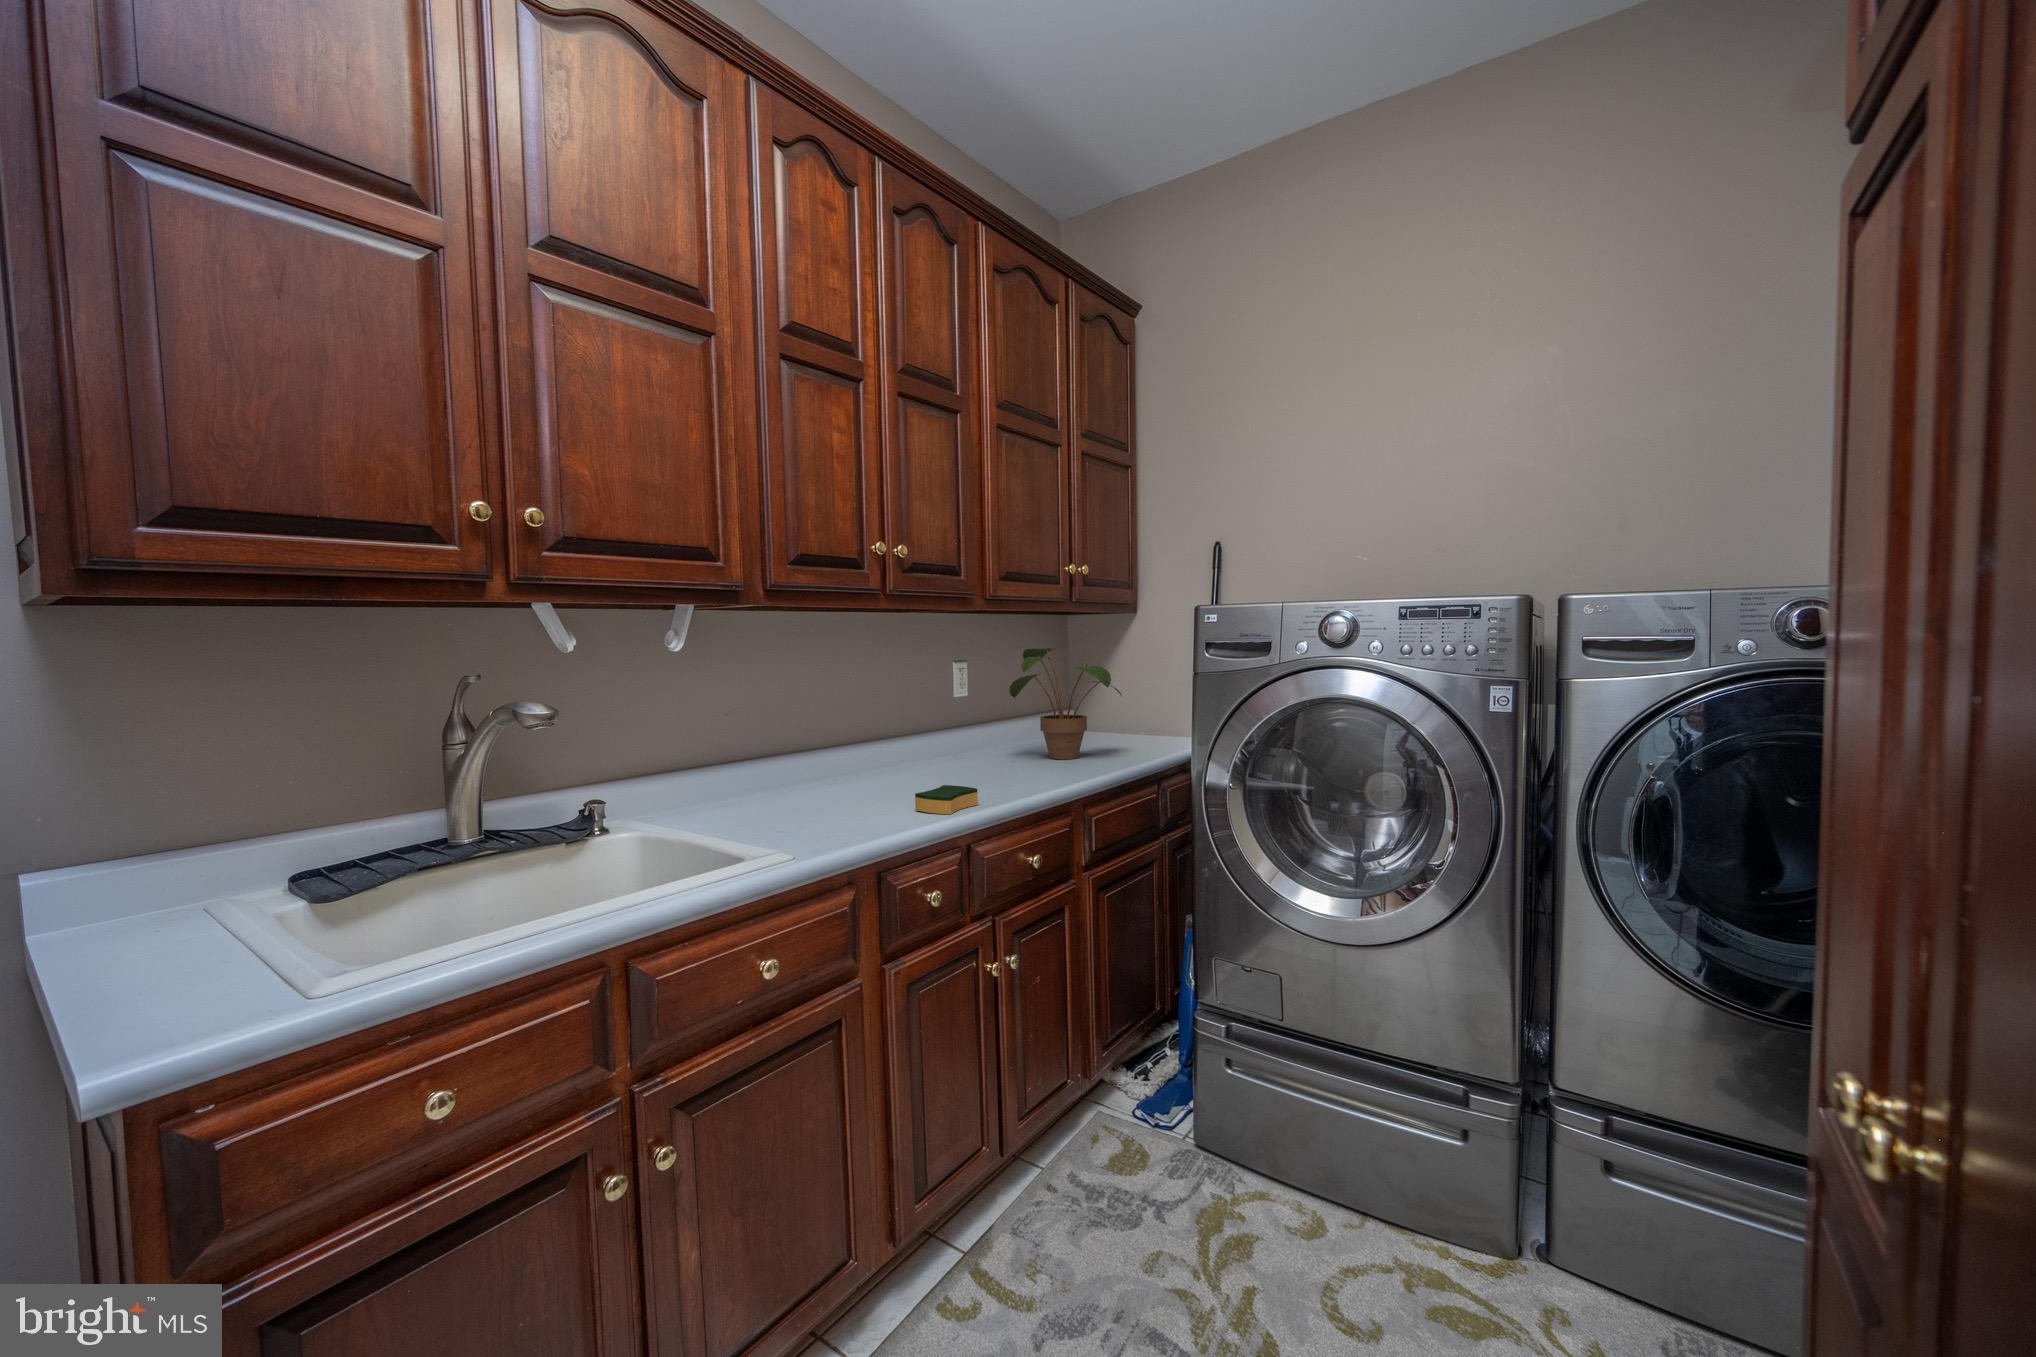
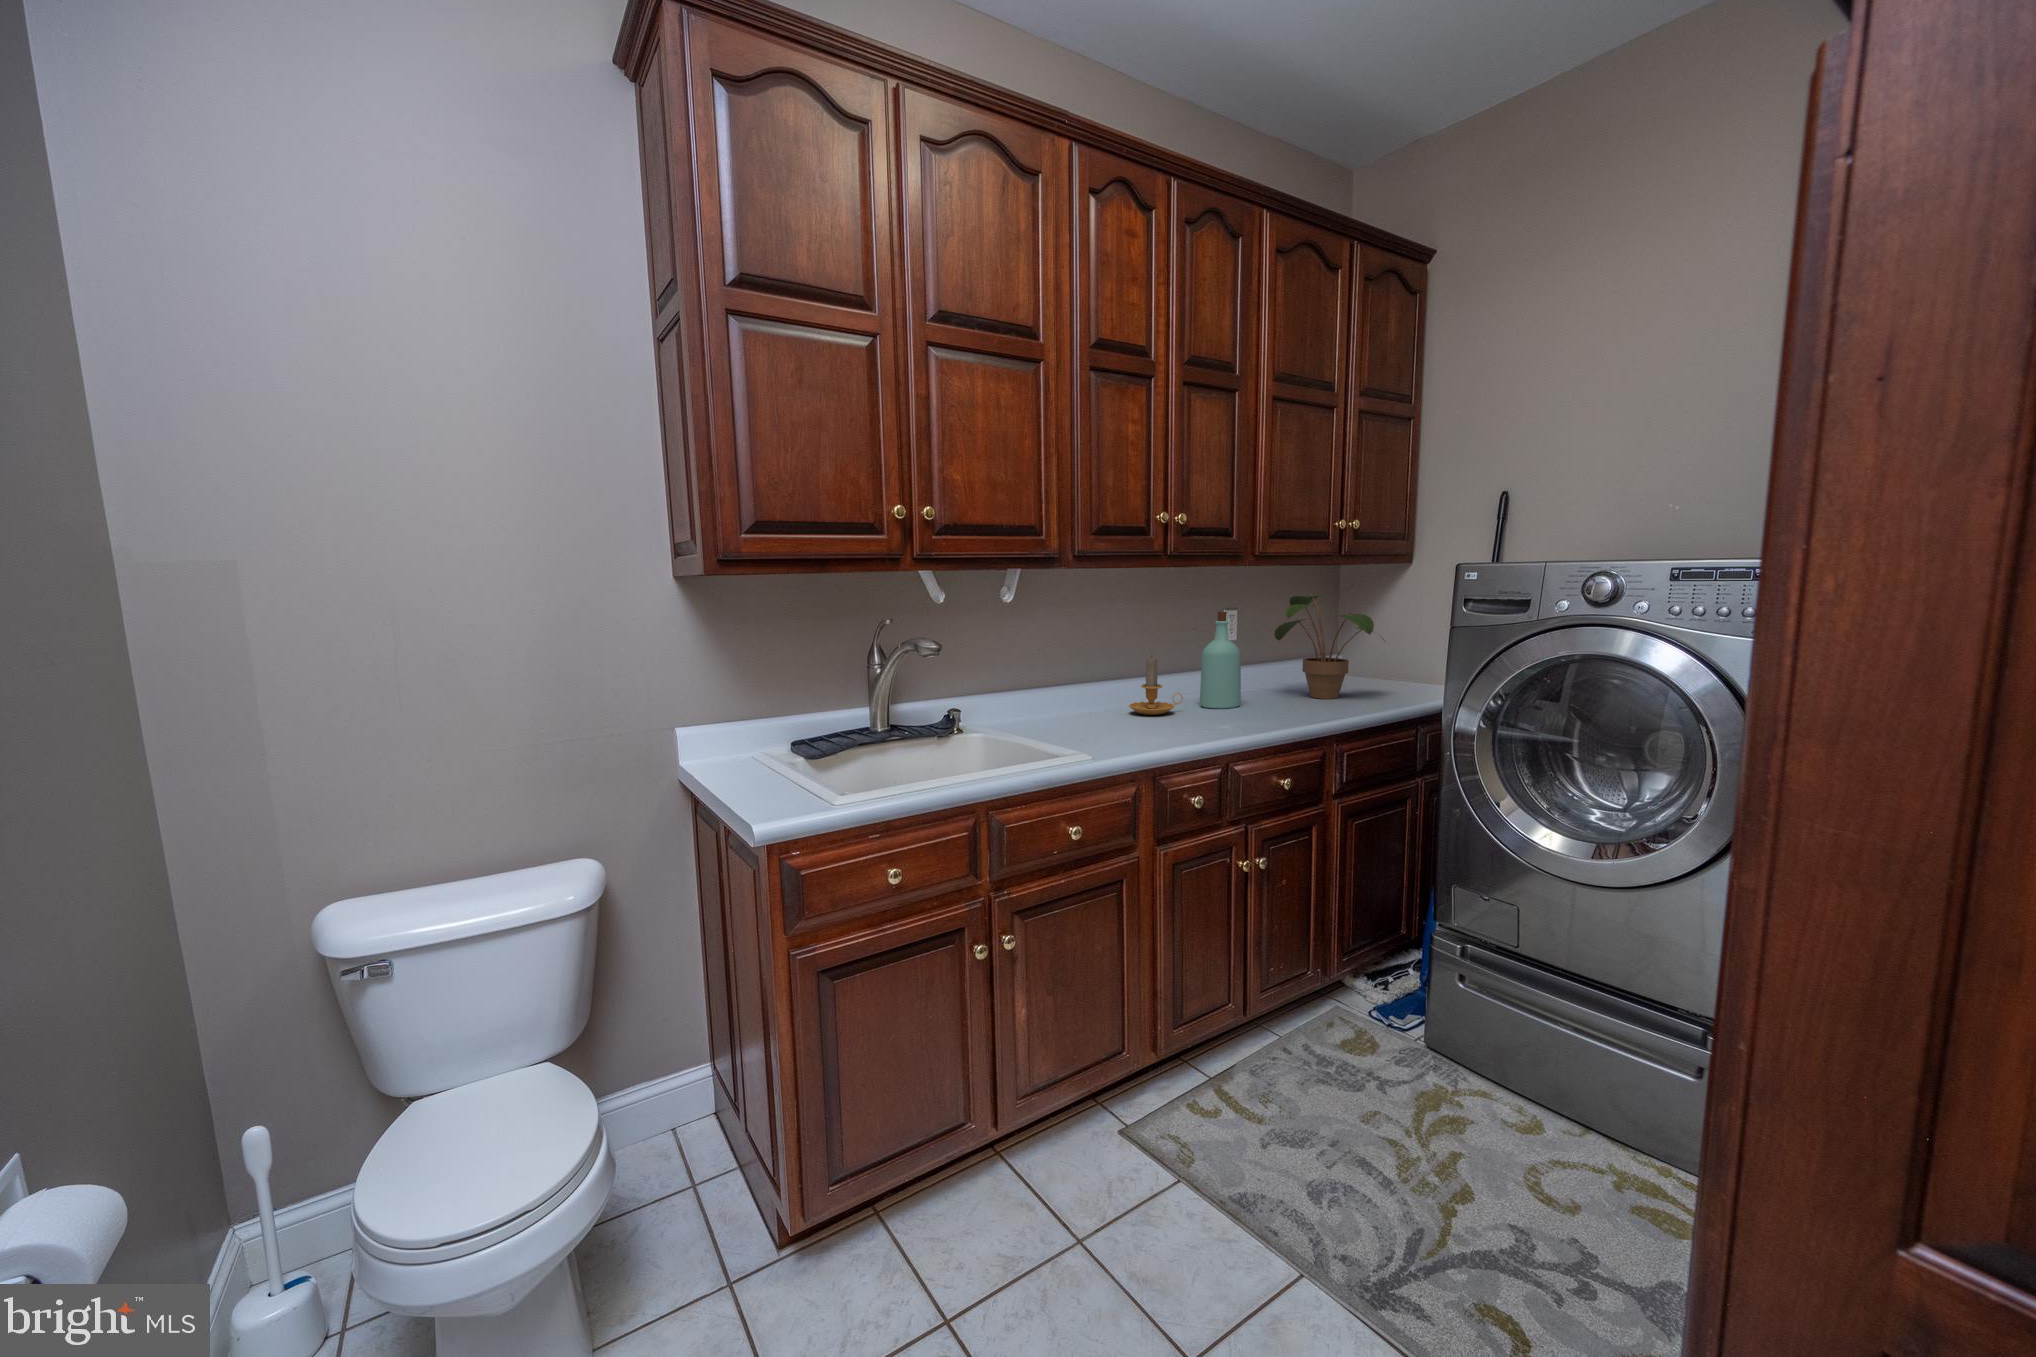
bottle: none [932,665,978,778] -> present [1200,612,1241,709]
candle: none [847,717,912,791] -> present [1129,657,1183,715]
sponge: present [915,785,978,814] -> none [1185,714,1237,737]

